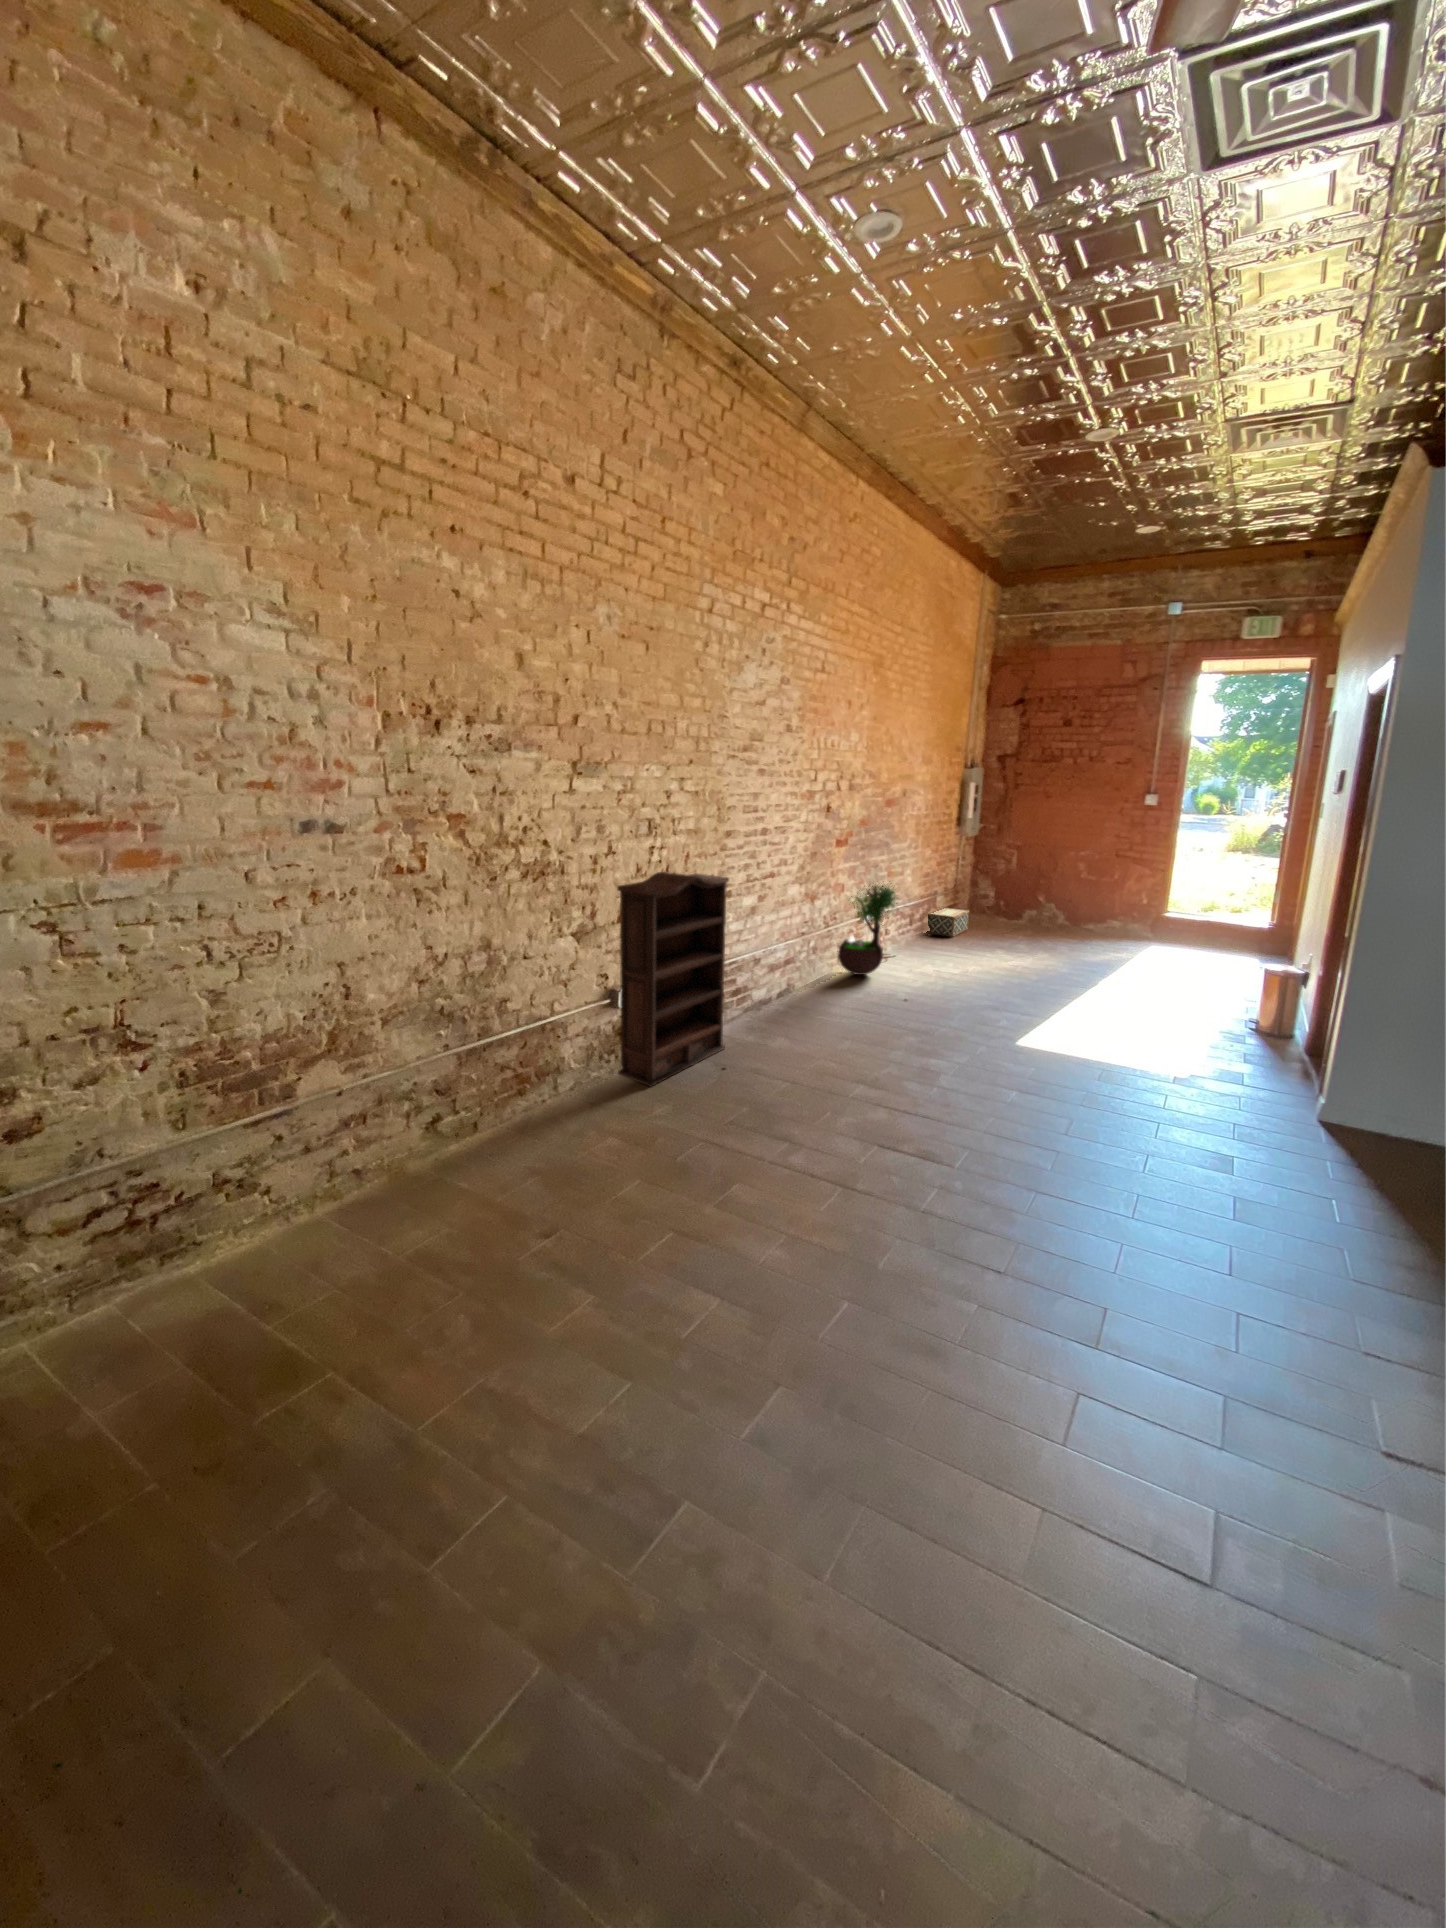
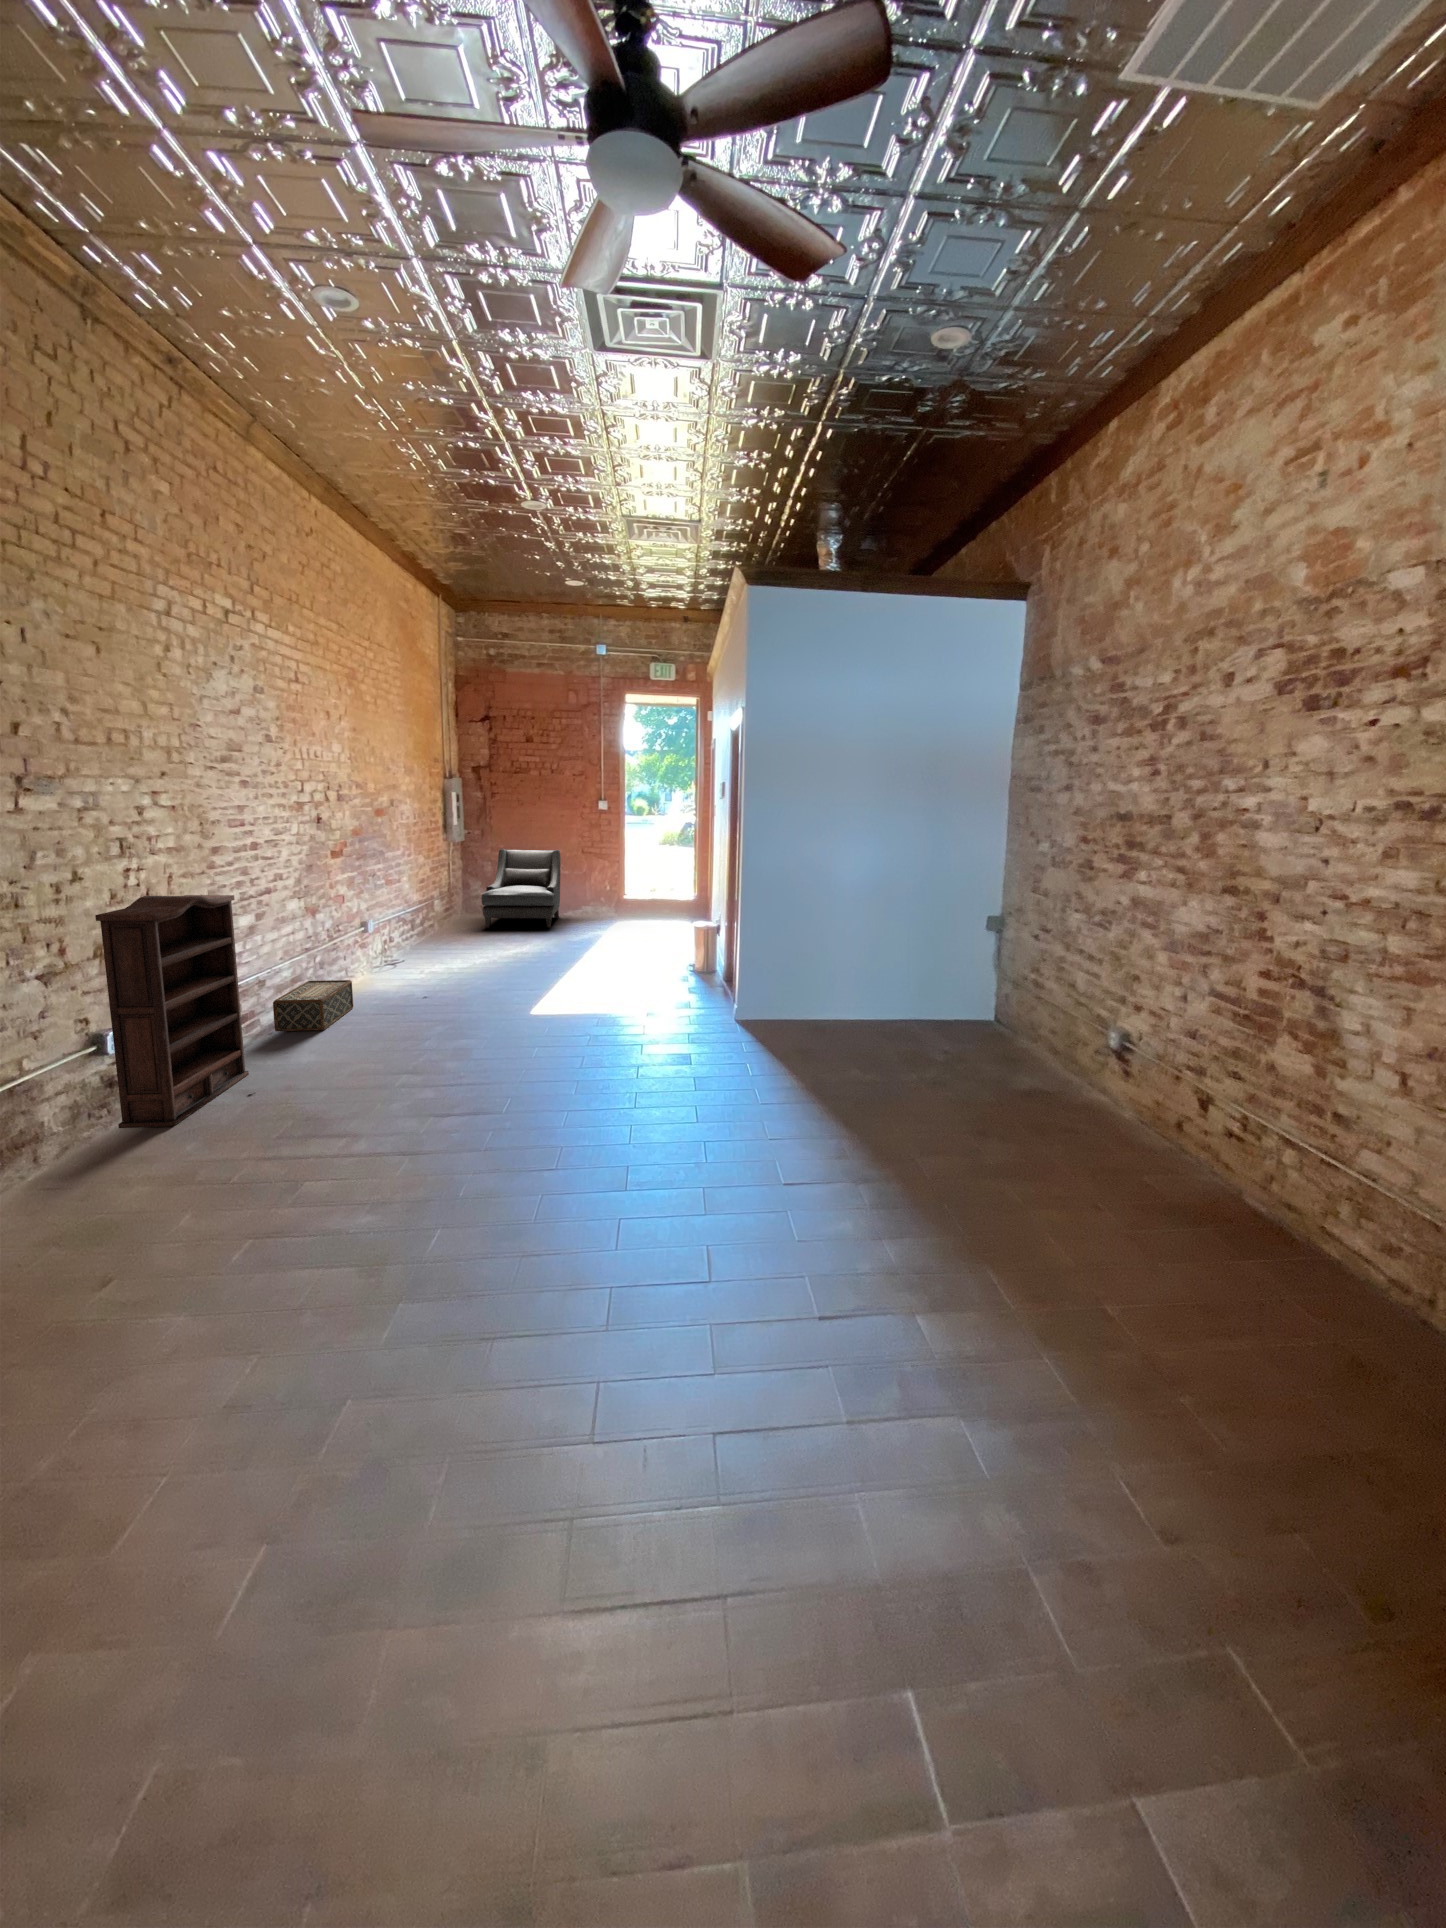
armchair: none [986,847,1089,942] -> present [481,849,561,928]
potted tree: present [838,881,899,975] -> none [346,883,408,984]
woven basket: present [926,907,970,937] -> present [273,980,353,1031]

